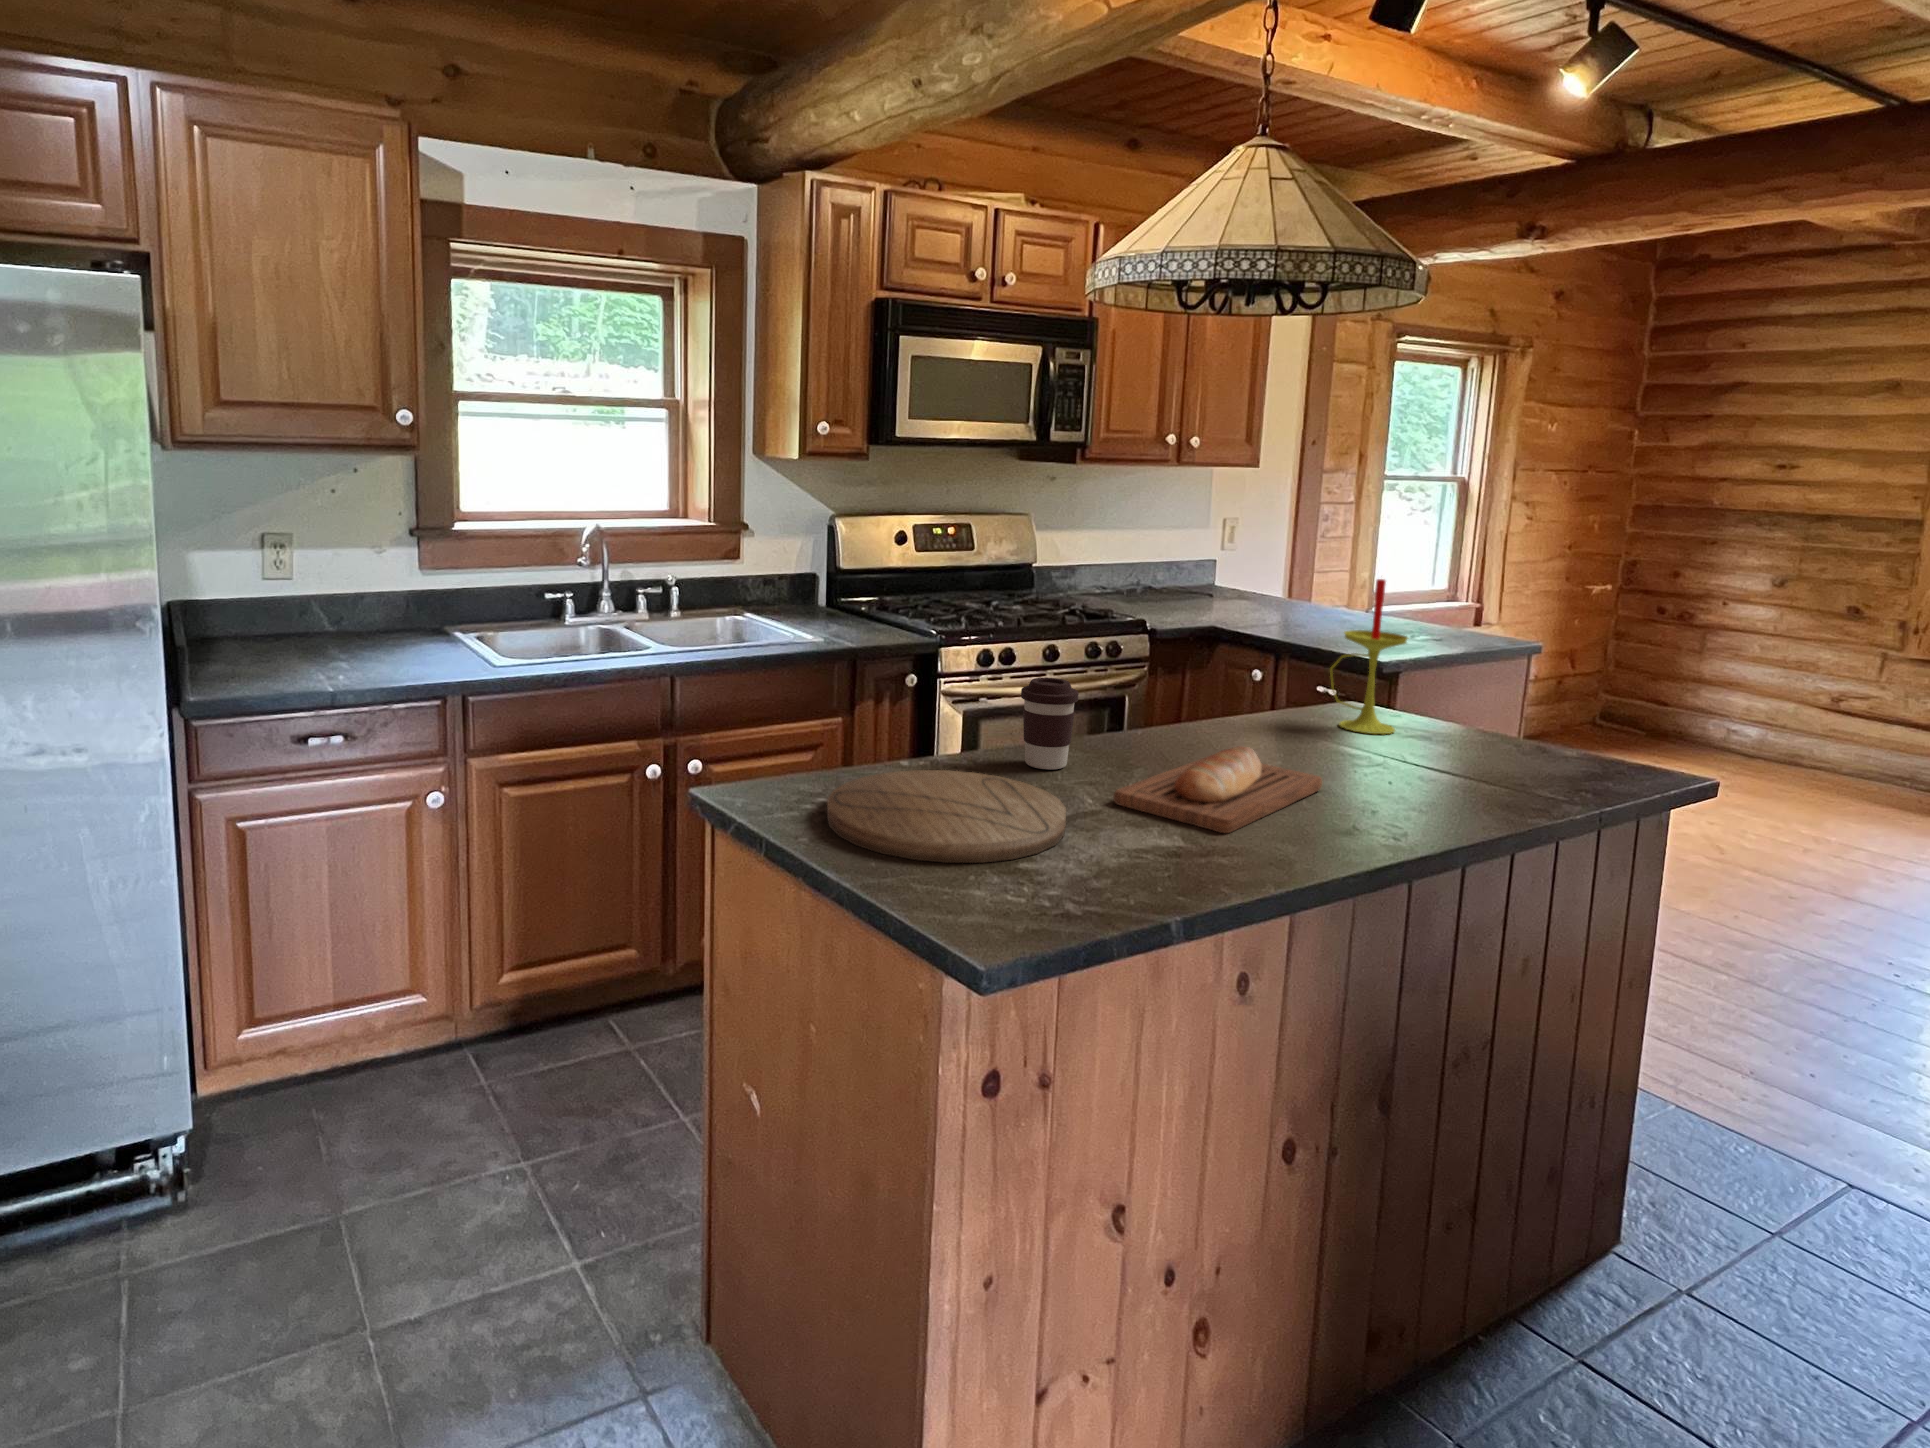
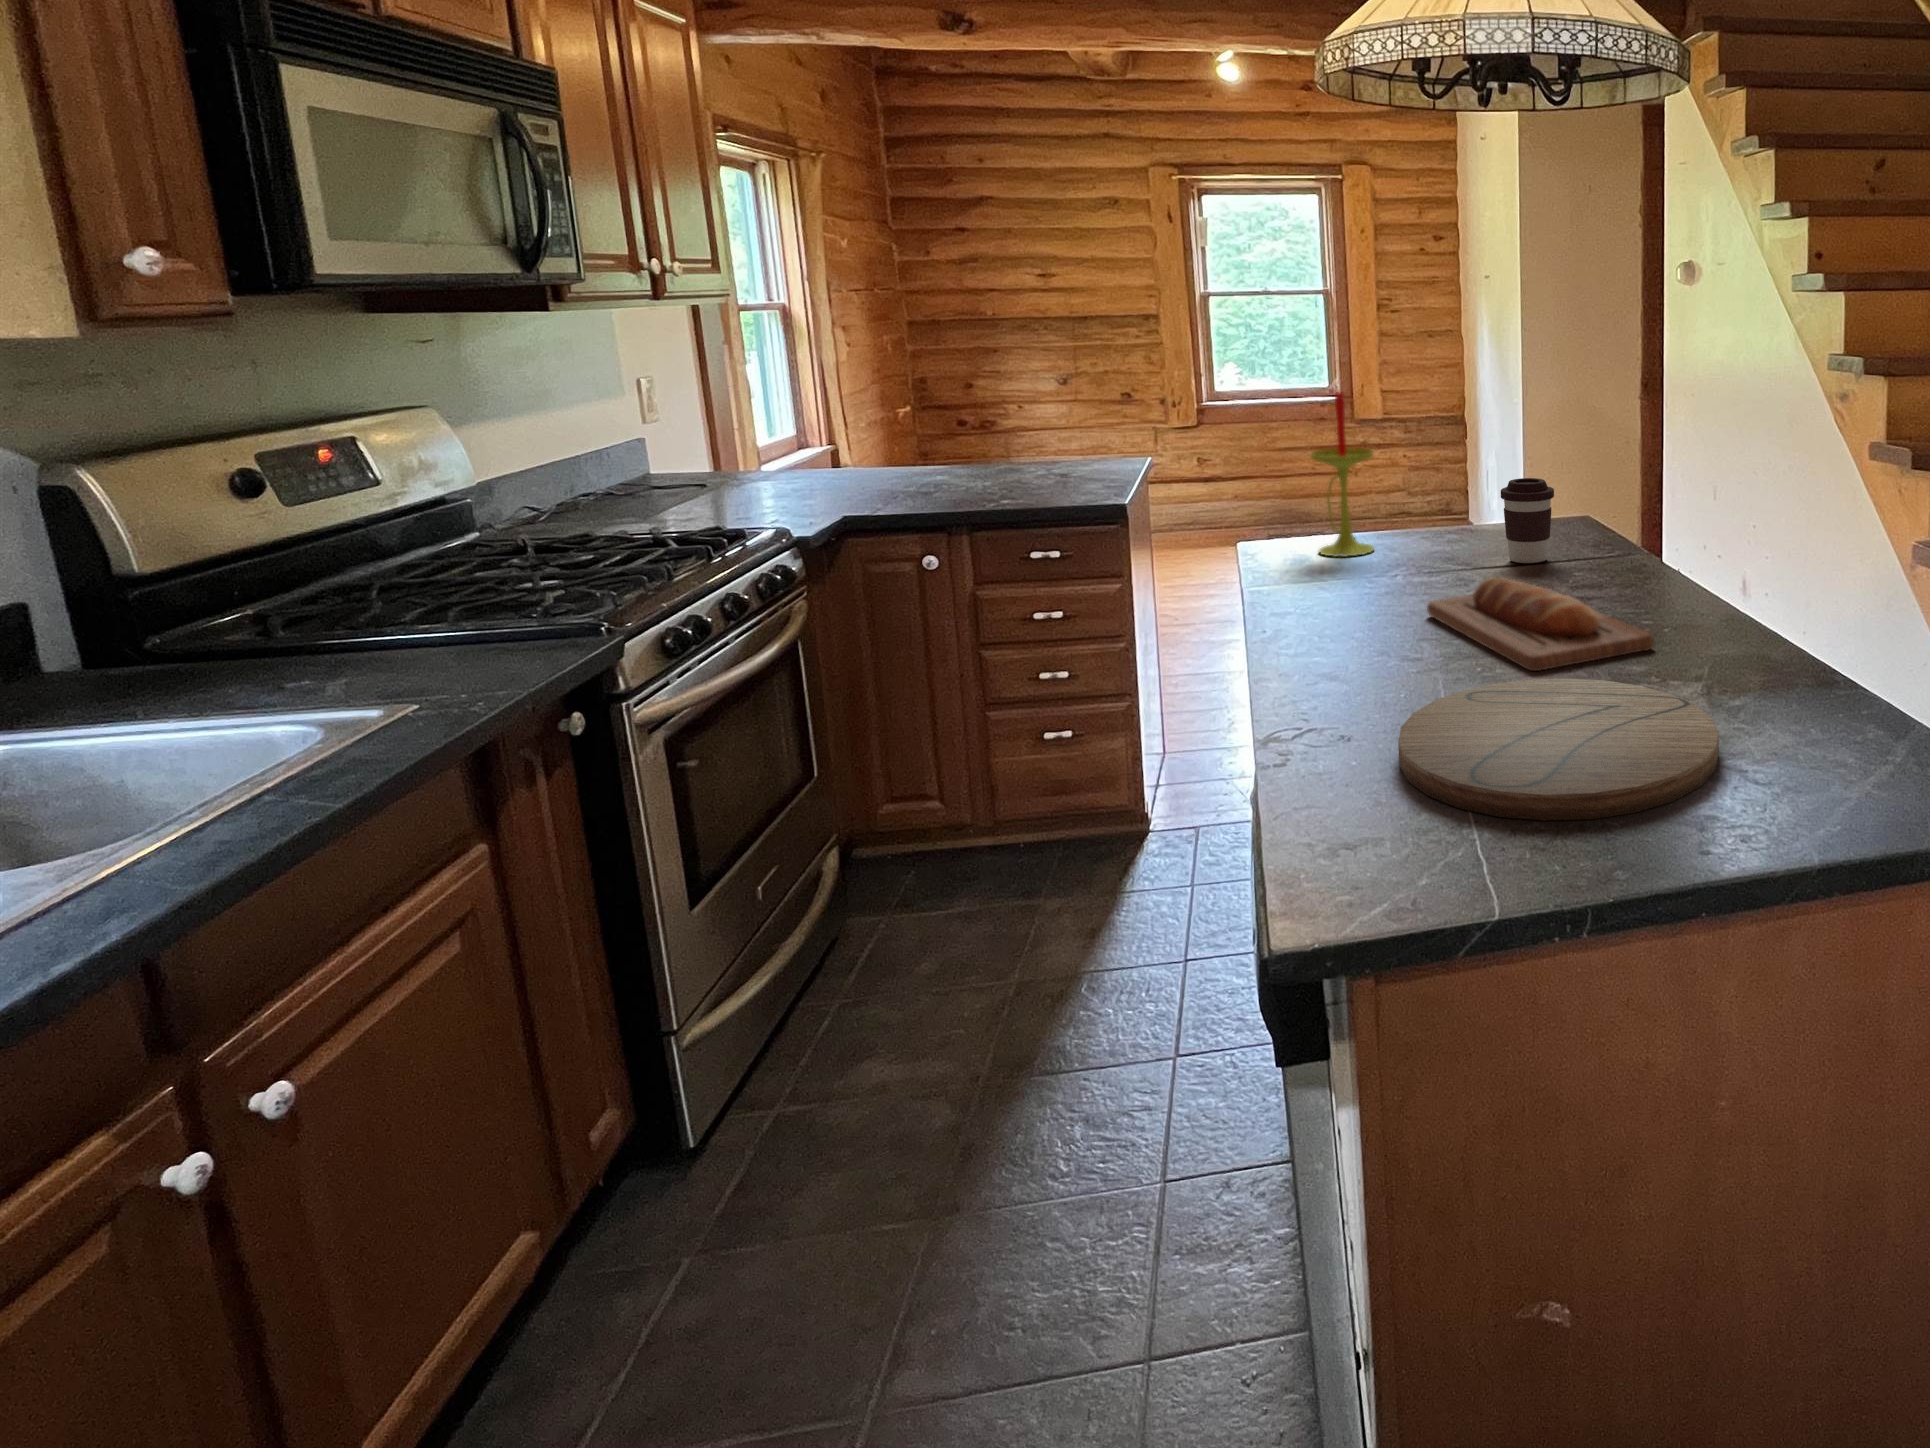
coffee cup: present [1021,678,1079,770] -> present [1501,478,1554,563]

